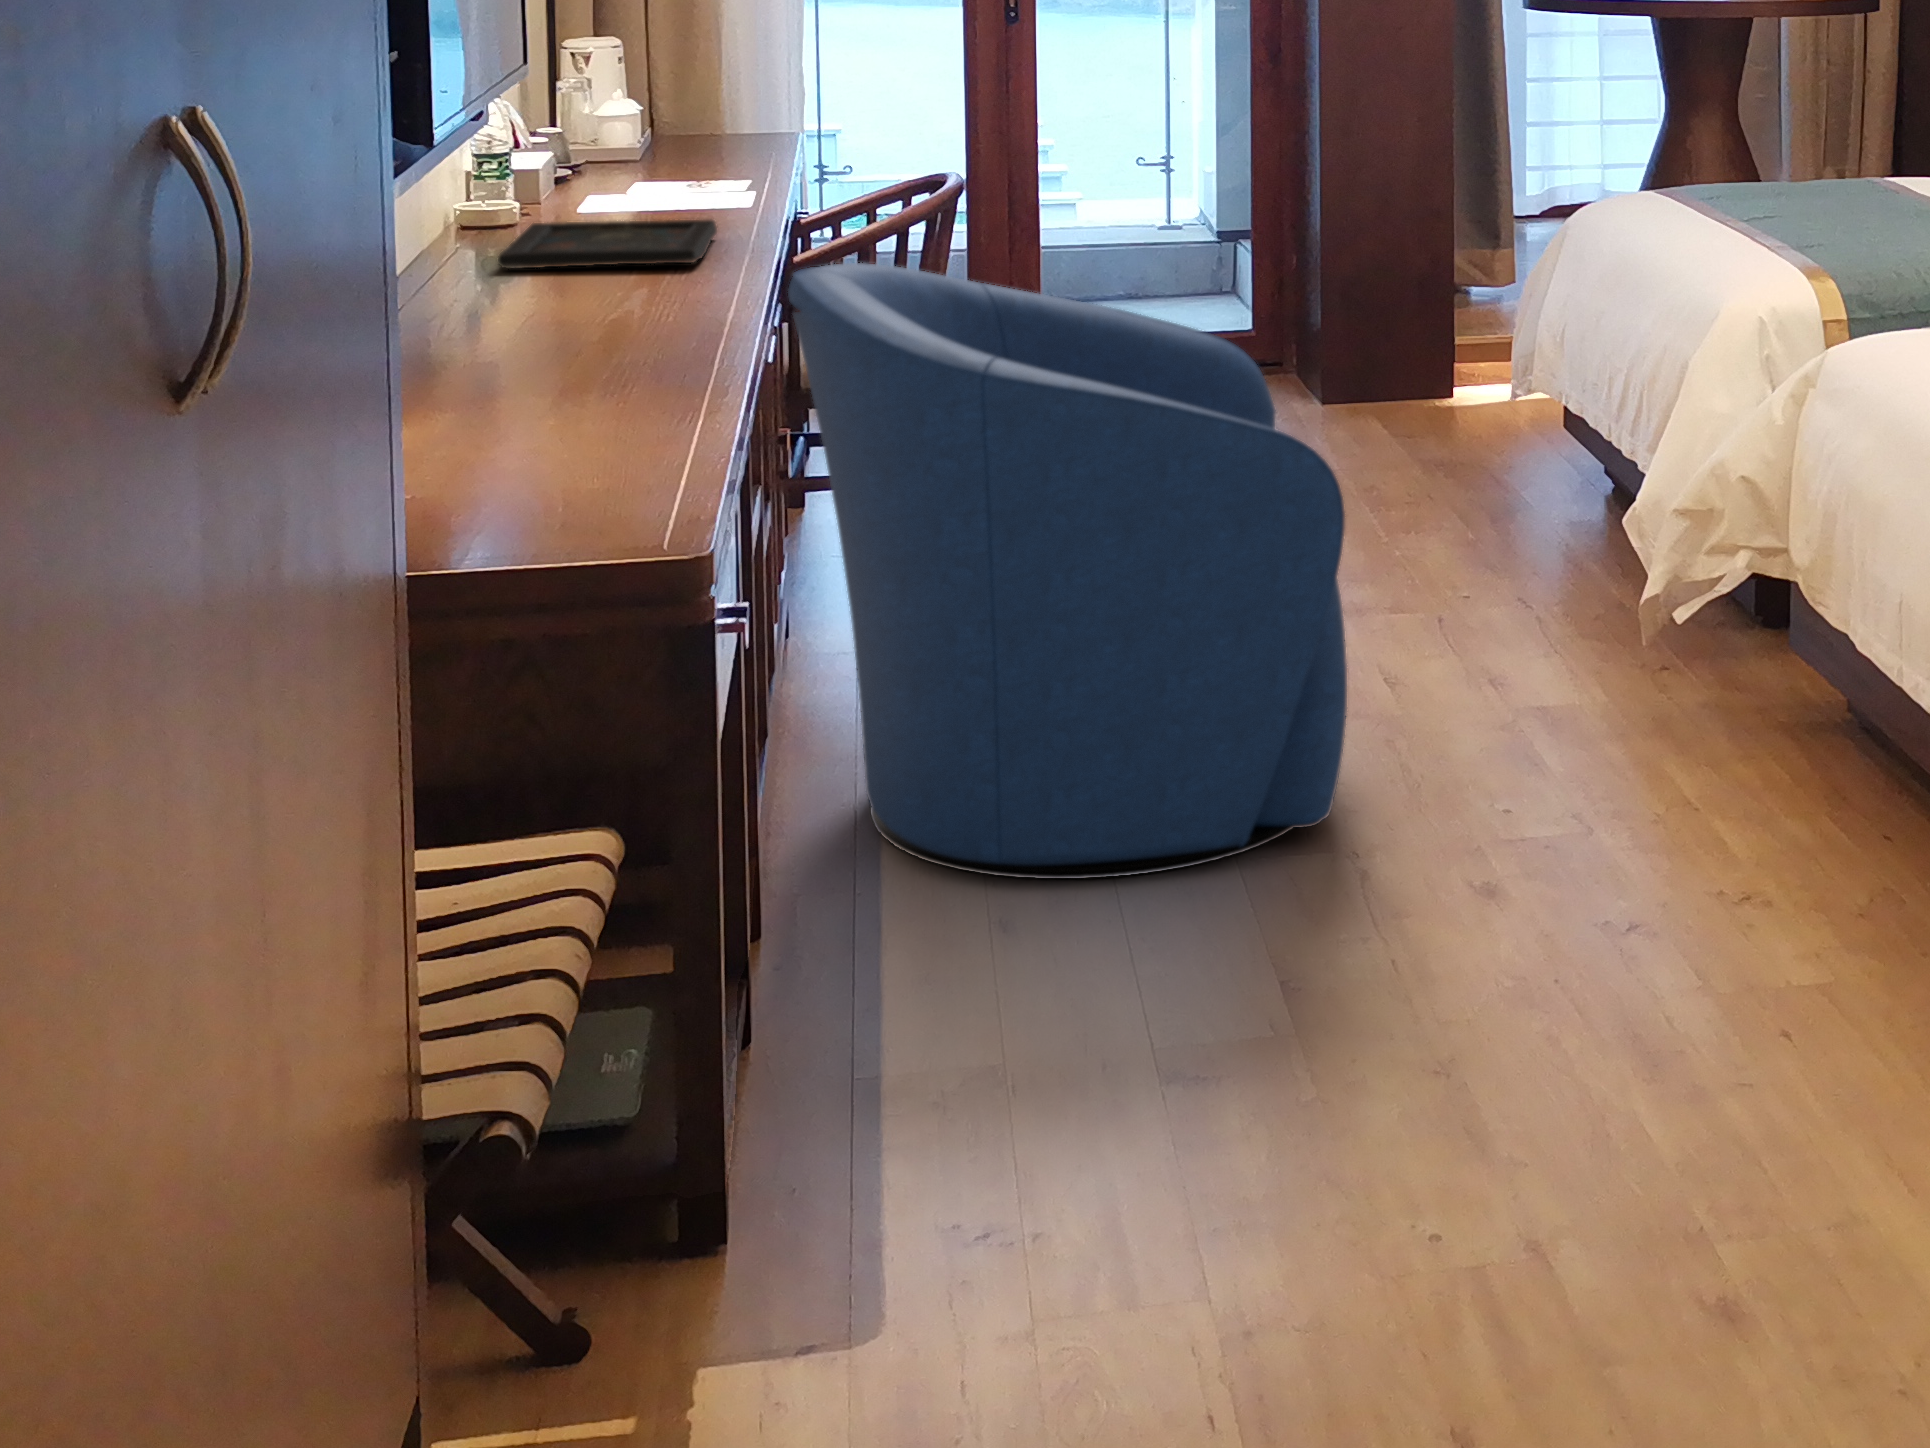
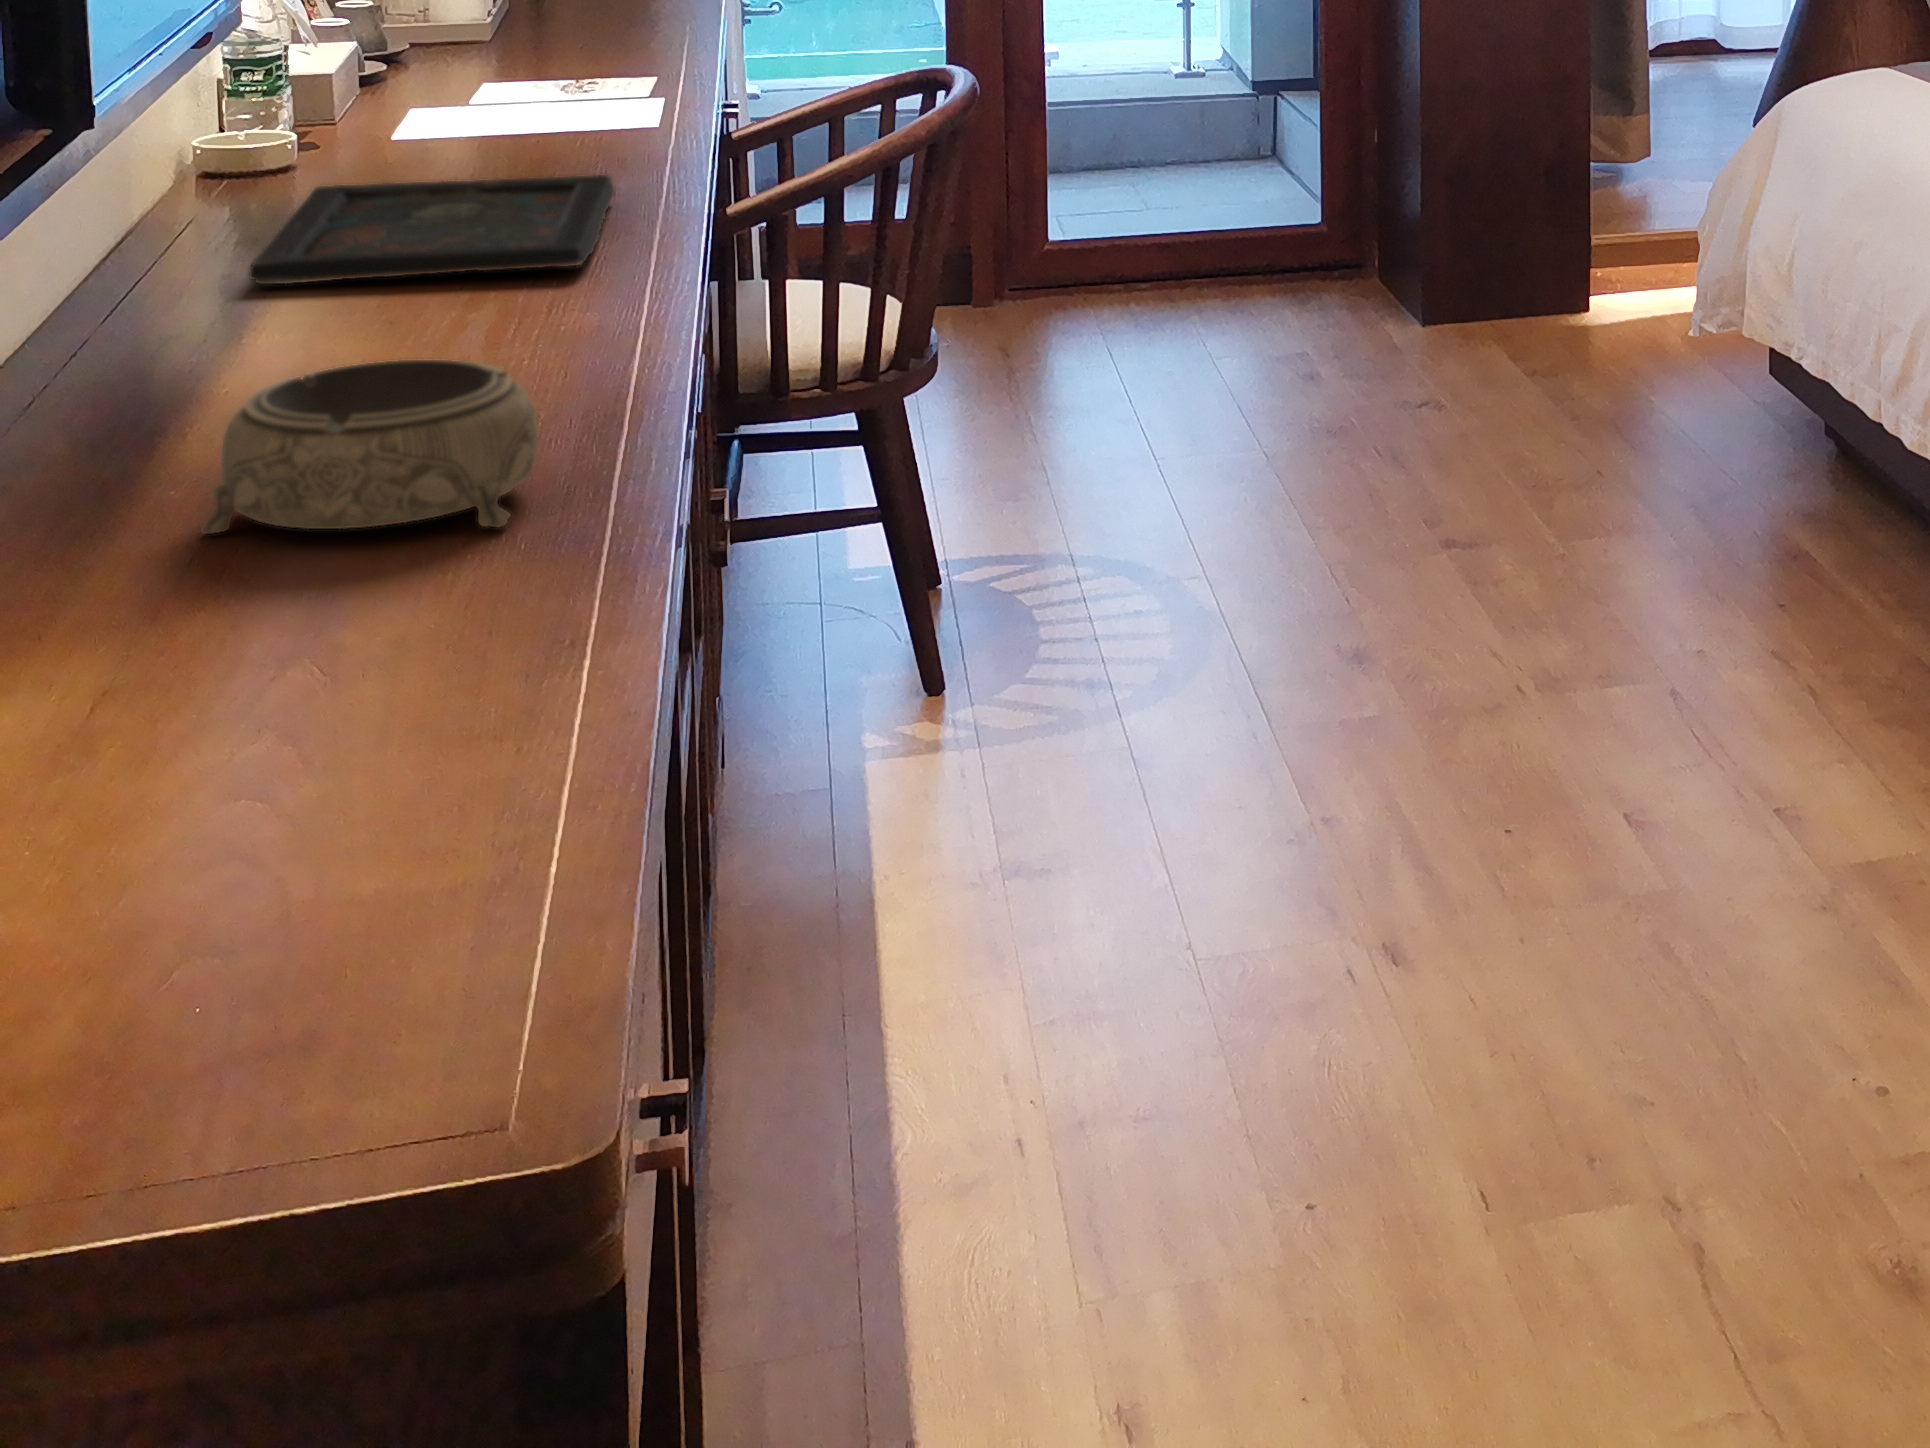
armchair: present [788,263,1347,879] -> none [740,267,1651,1262]
decorative bowl: none [487,274,667,361] -> present [201,360,538,534]

